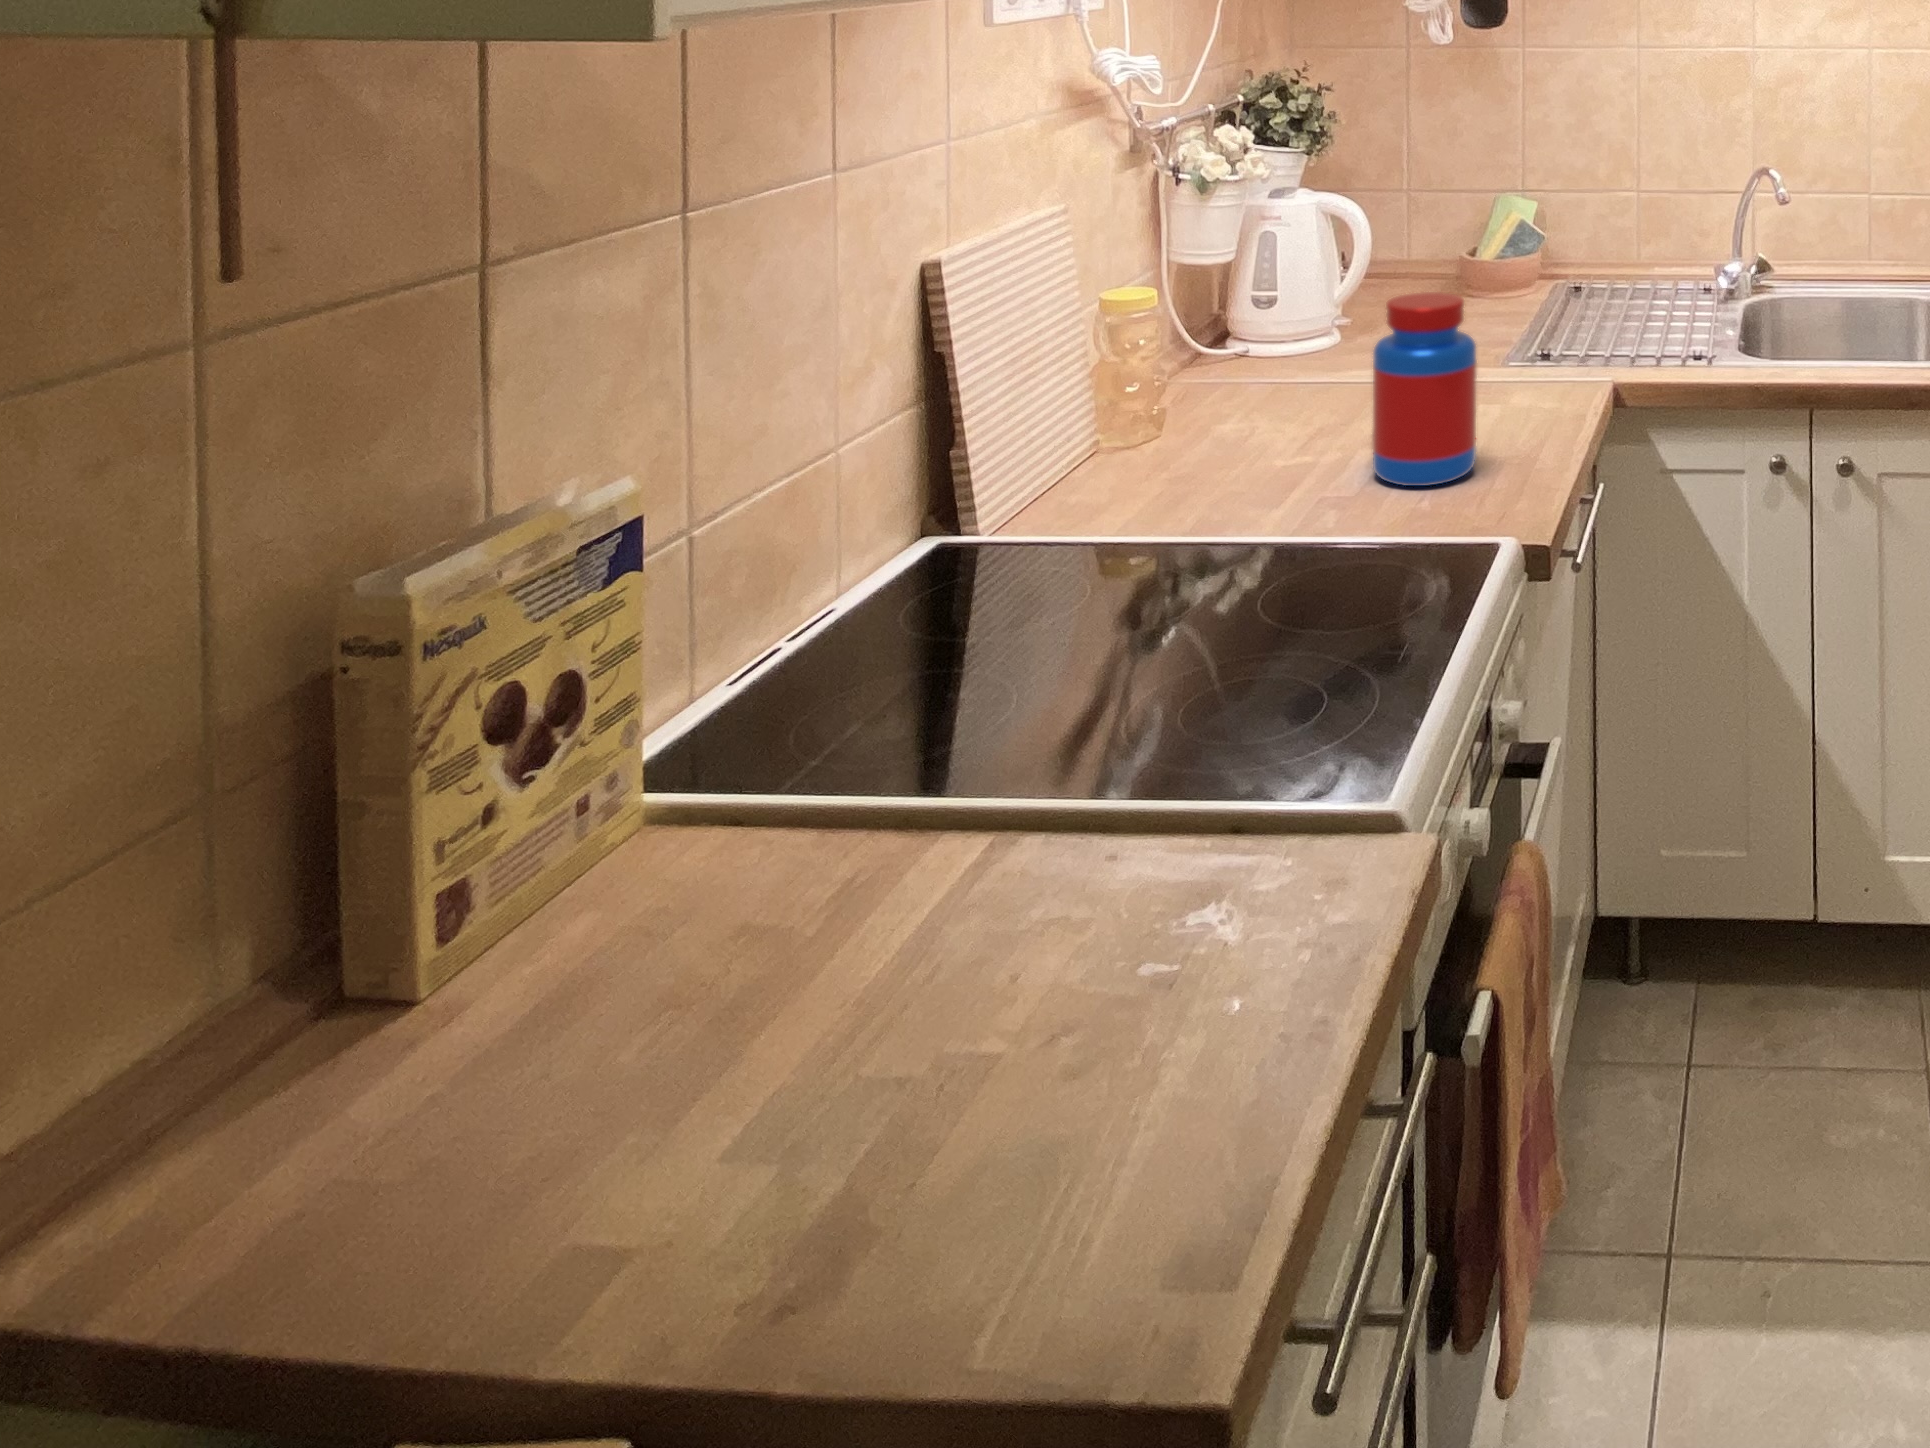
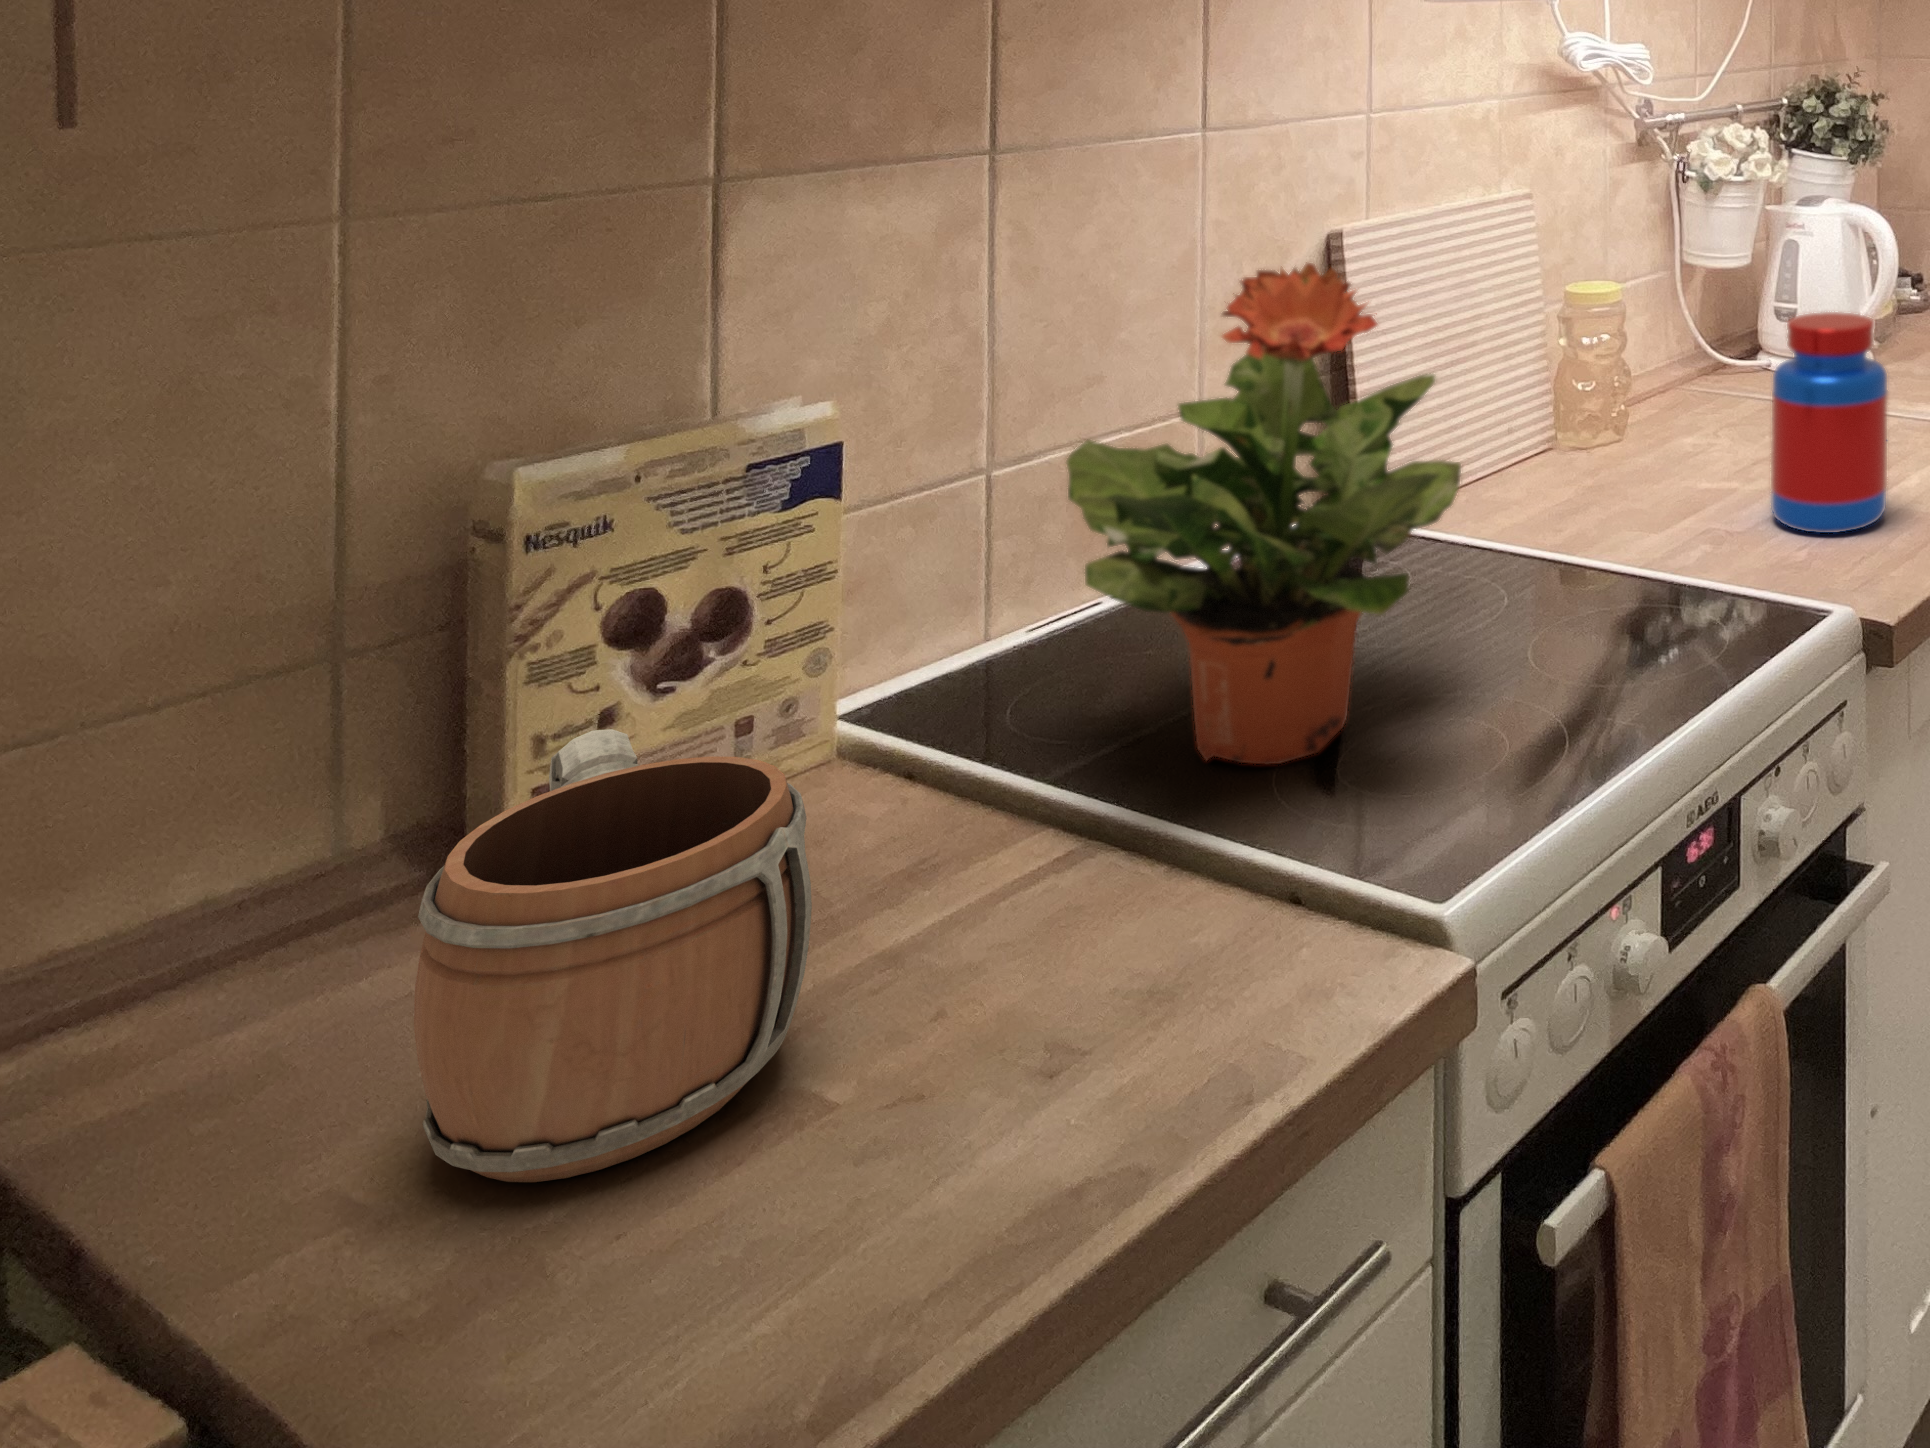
potted plant: none [878,292,1278,755] -> present [1067,263,1461,764]
mug: none [572,792,953,1190] -> present [414,729,812,1182]

